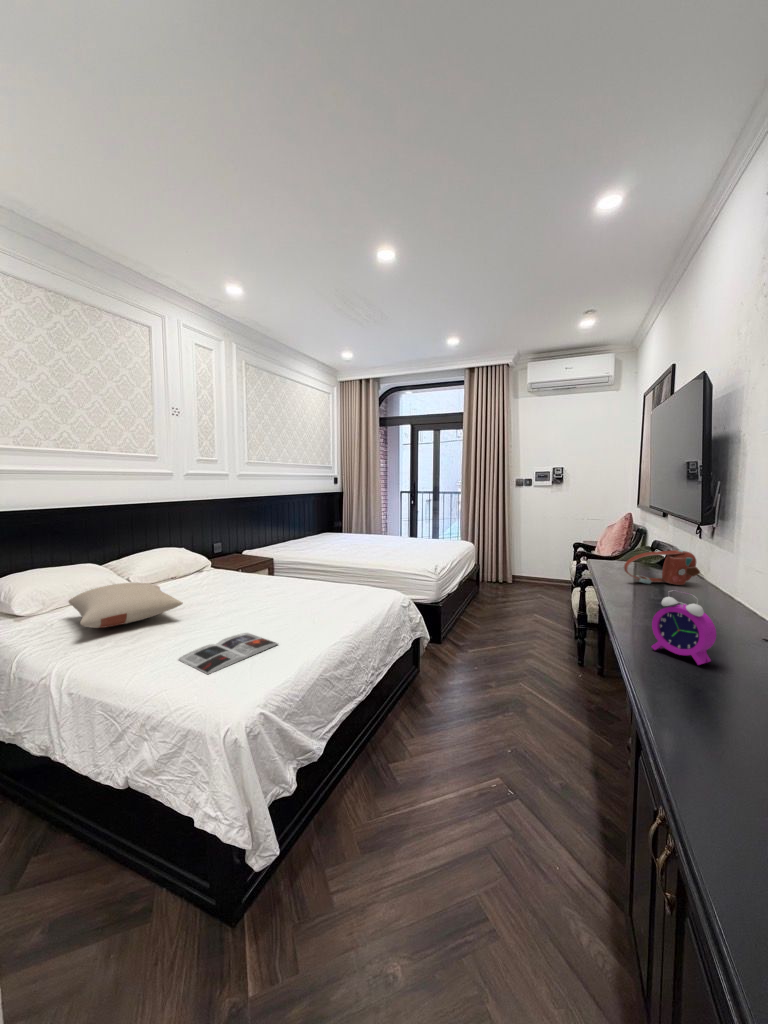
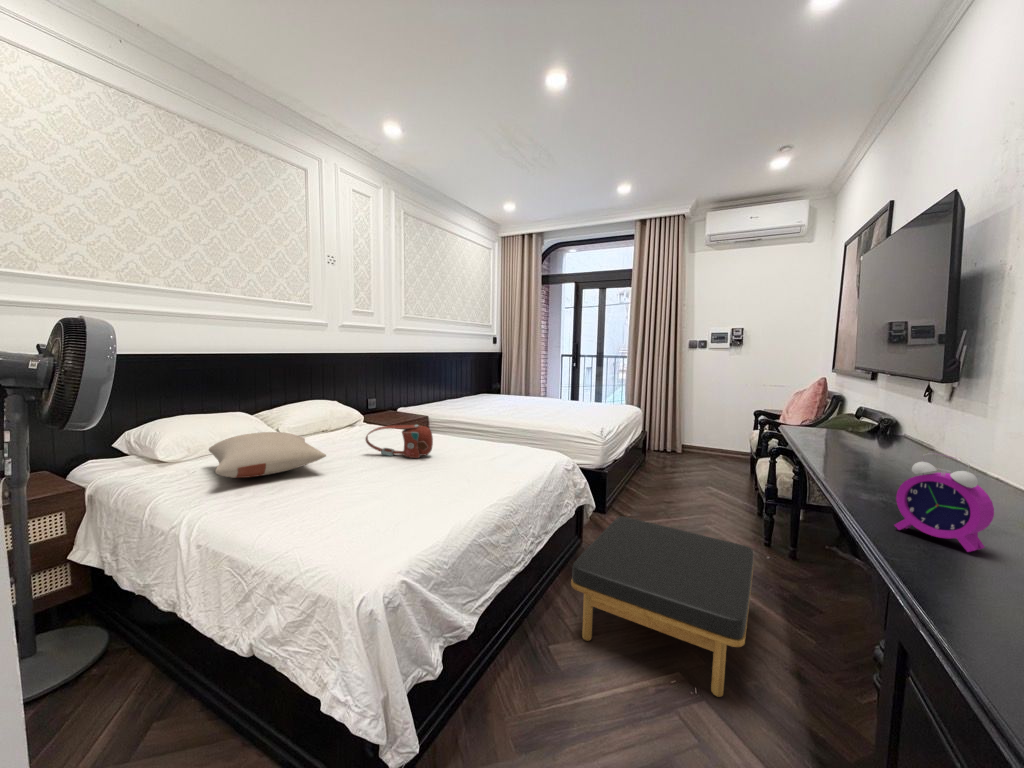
handbag: present [624,550,700,585] -> present [366,425,433,458]
magazine: present [178,633,278,674] -> none [315,490,427,533]
ottoman: none [408,645,564,796] -> present [571,516,753,697]

